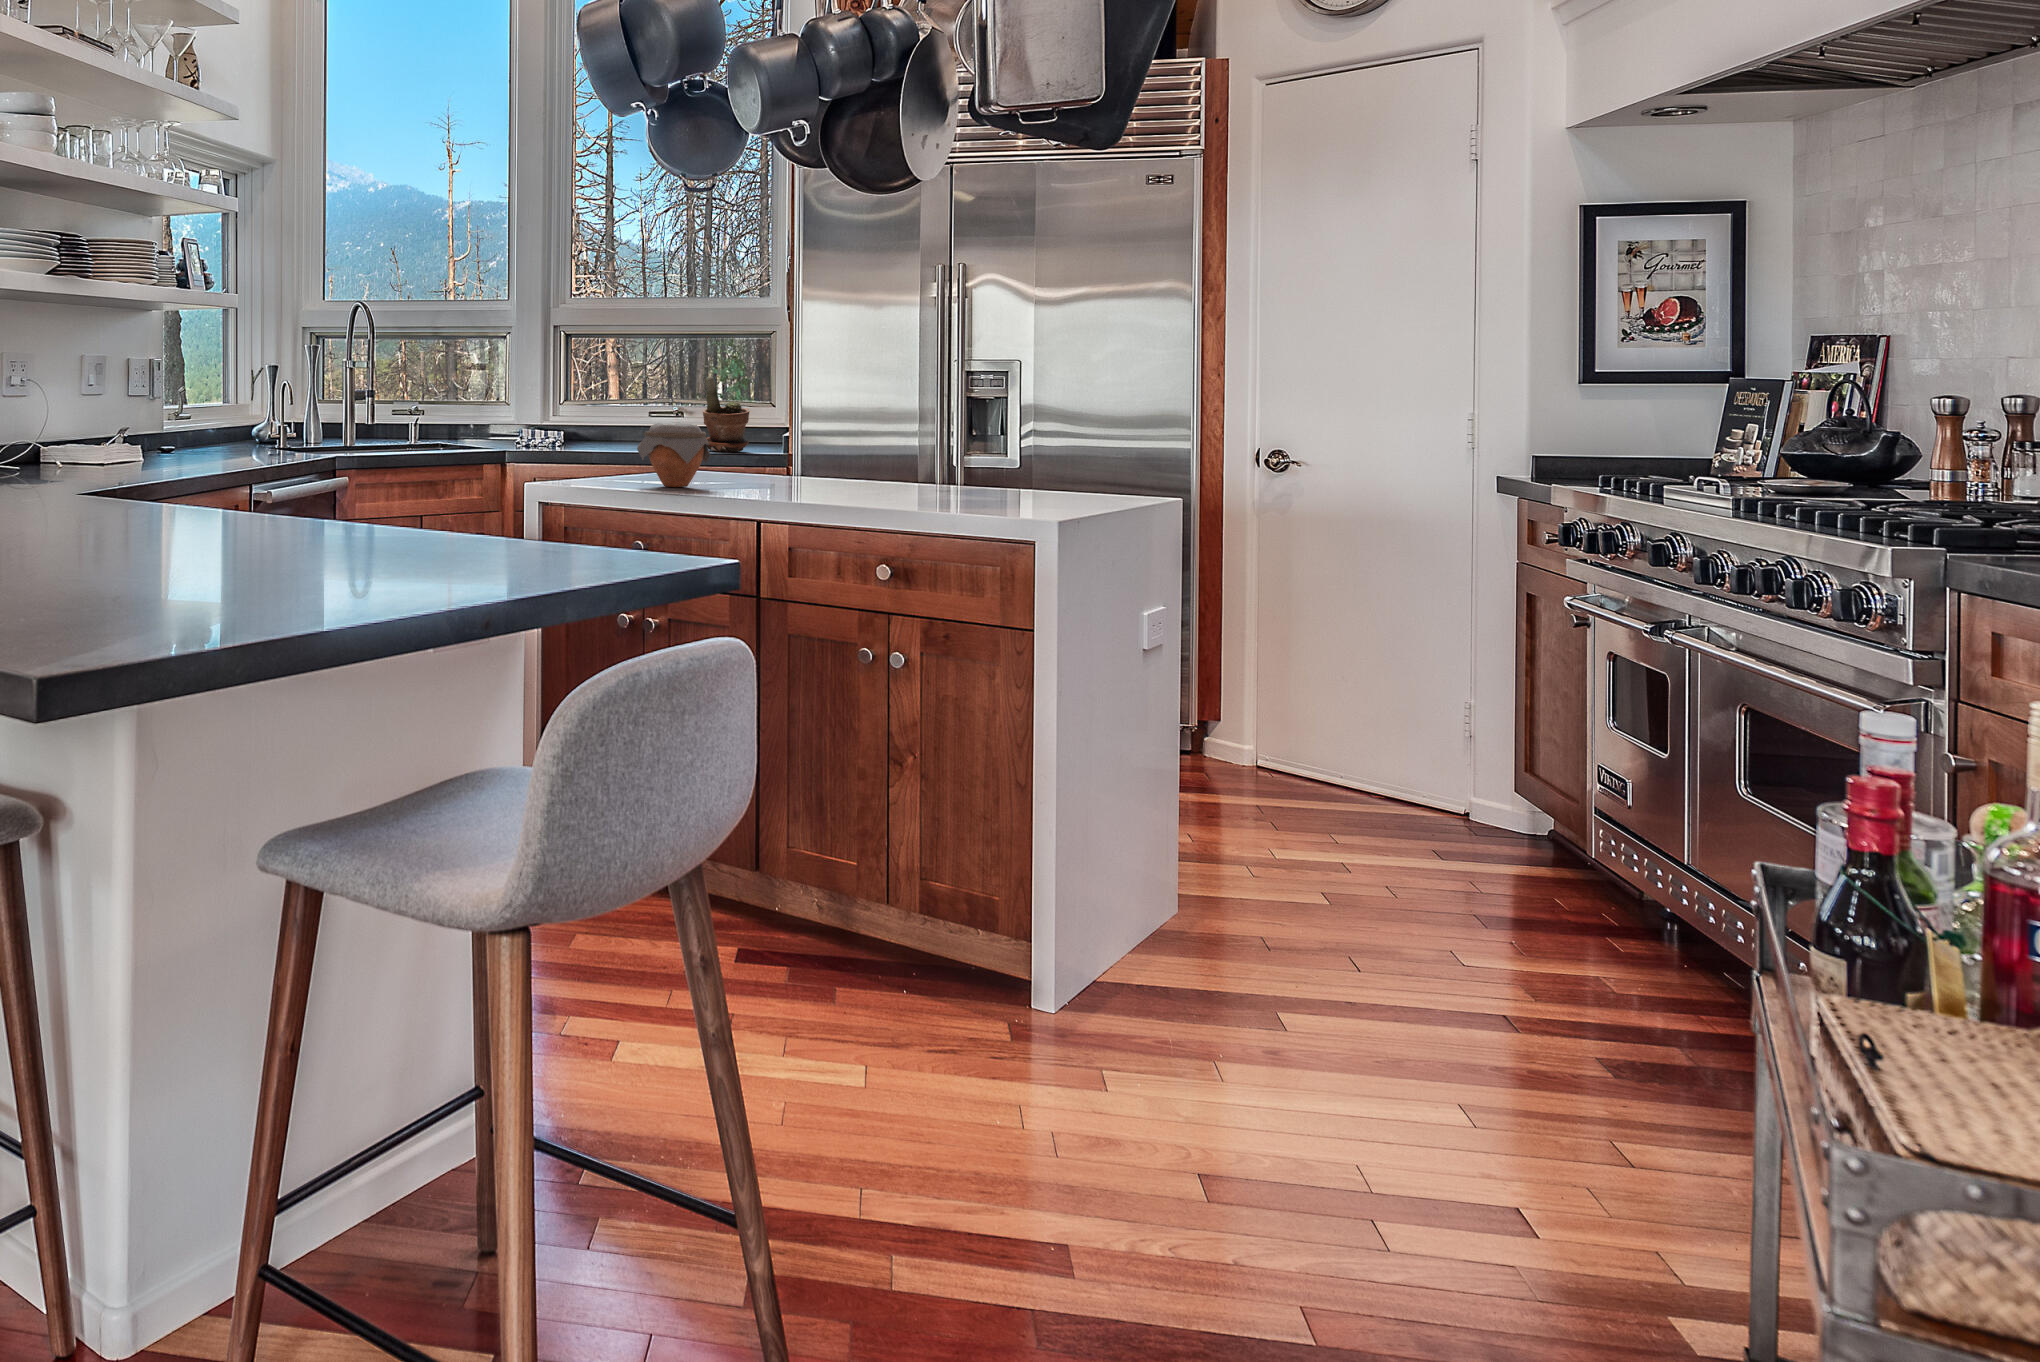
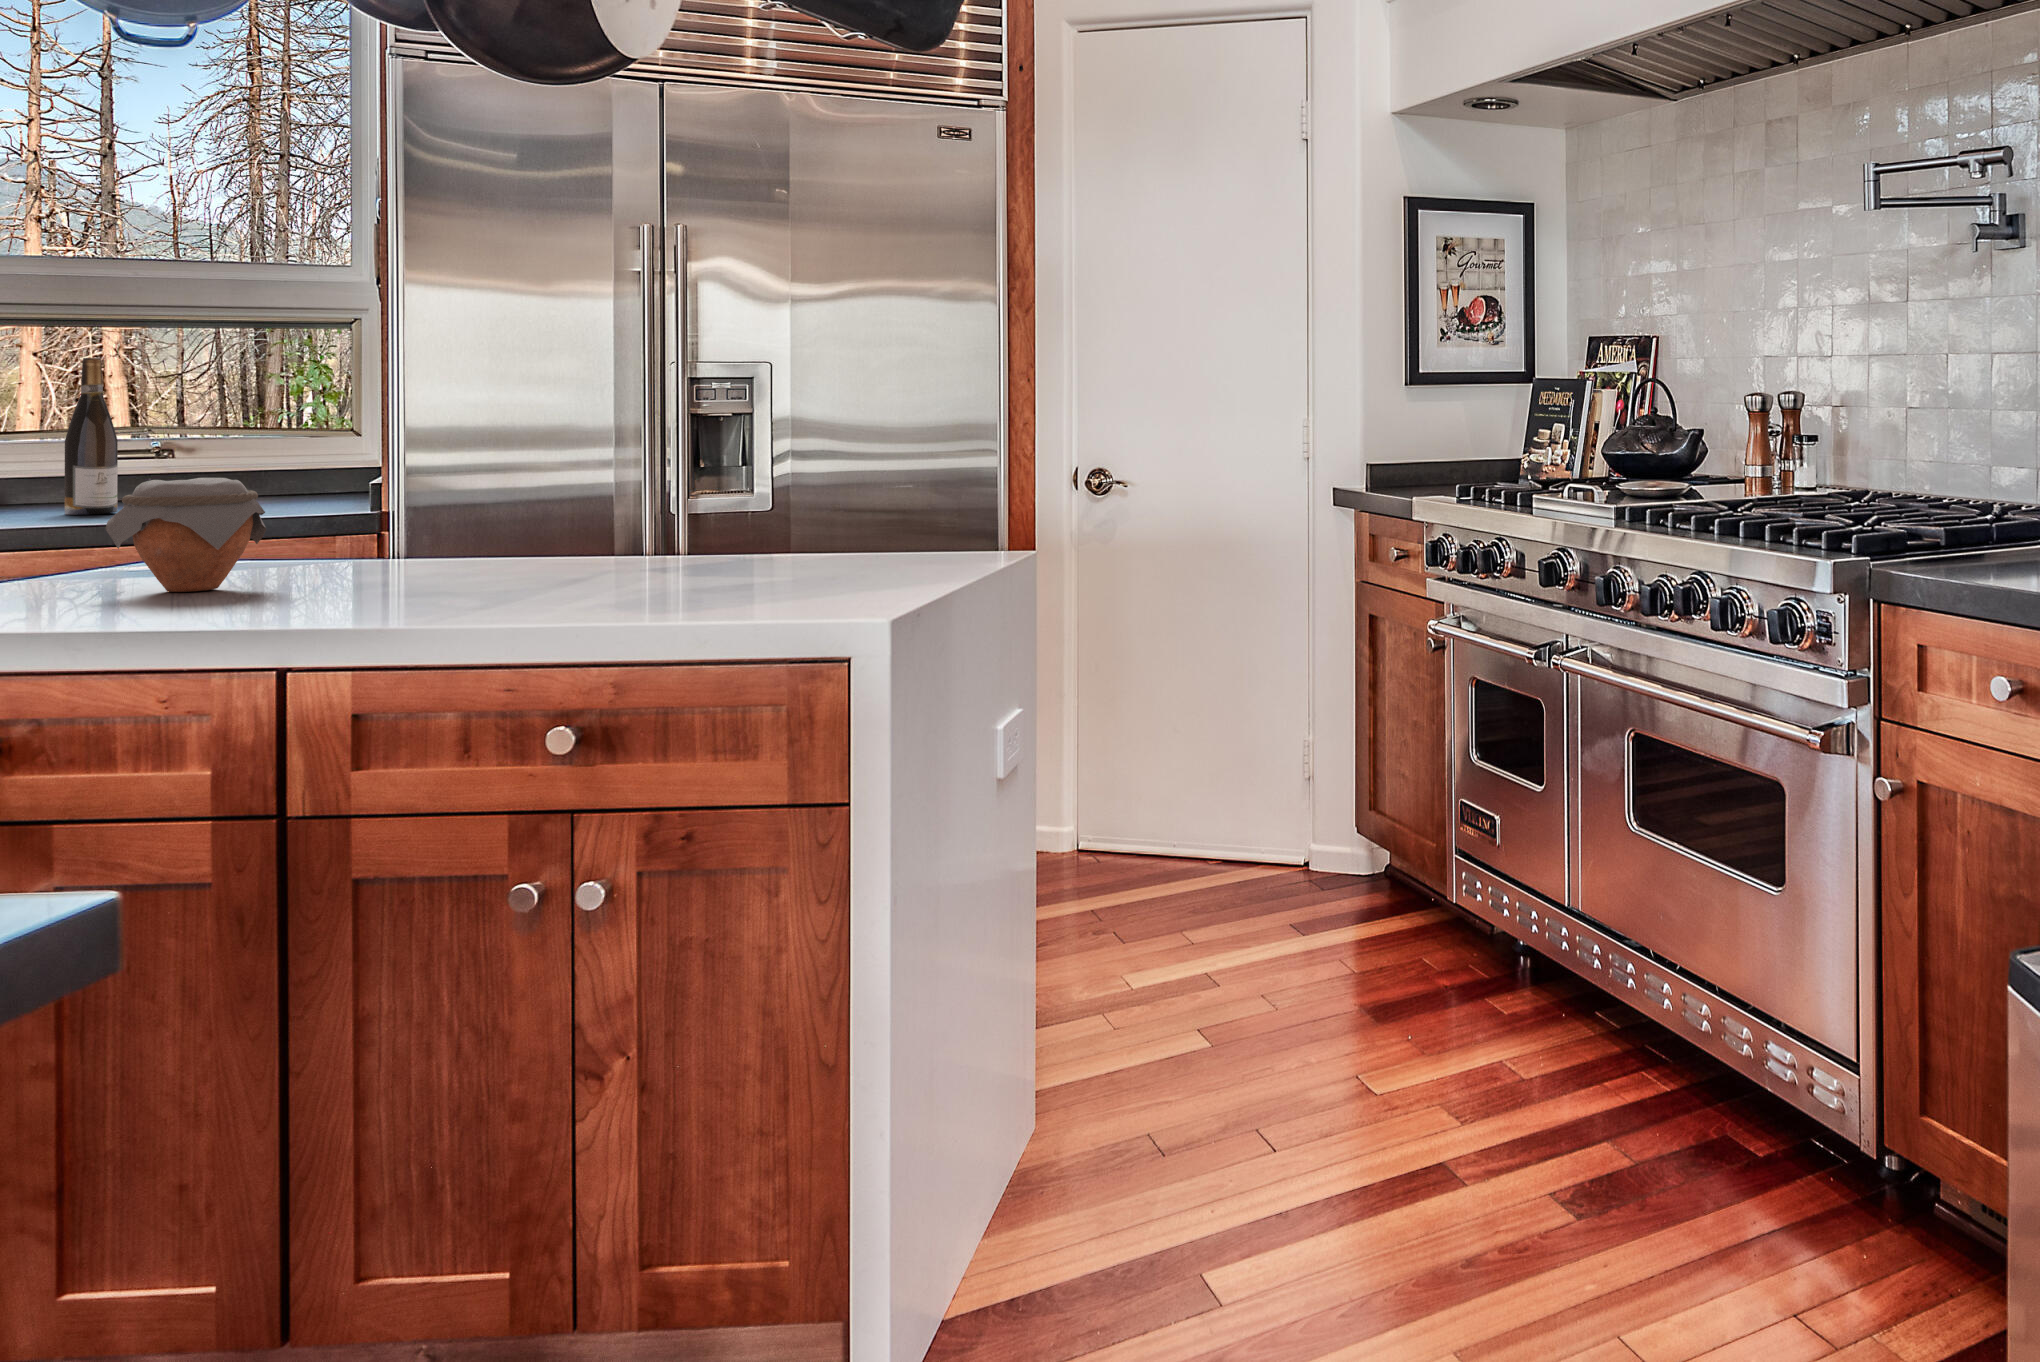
wine bottle: none [608,356,633,451] -> present [65,358,118,515]
potted plant: present [703,376,749,452] -> none [257,388,342,503]

